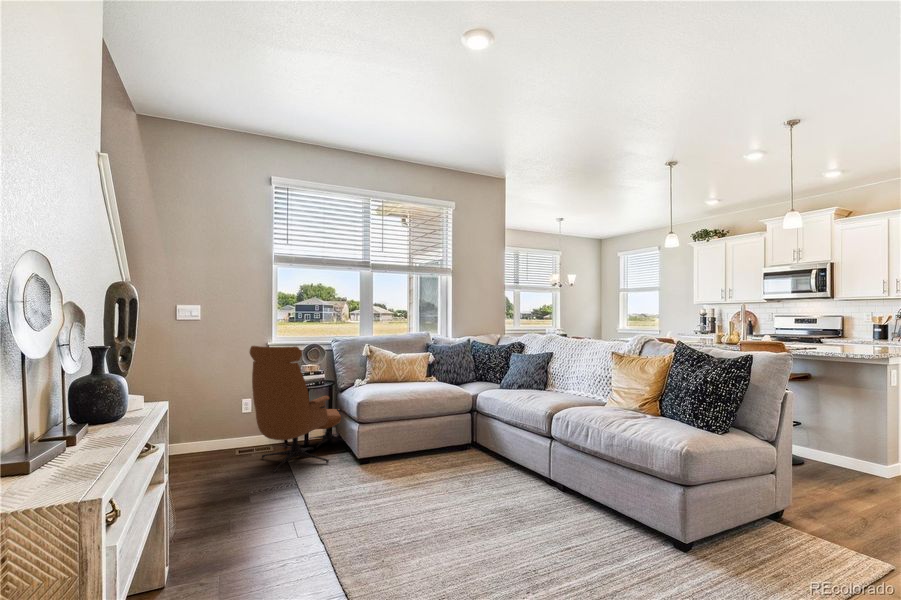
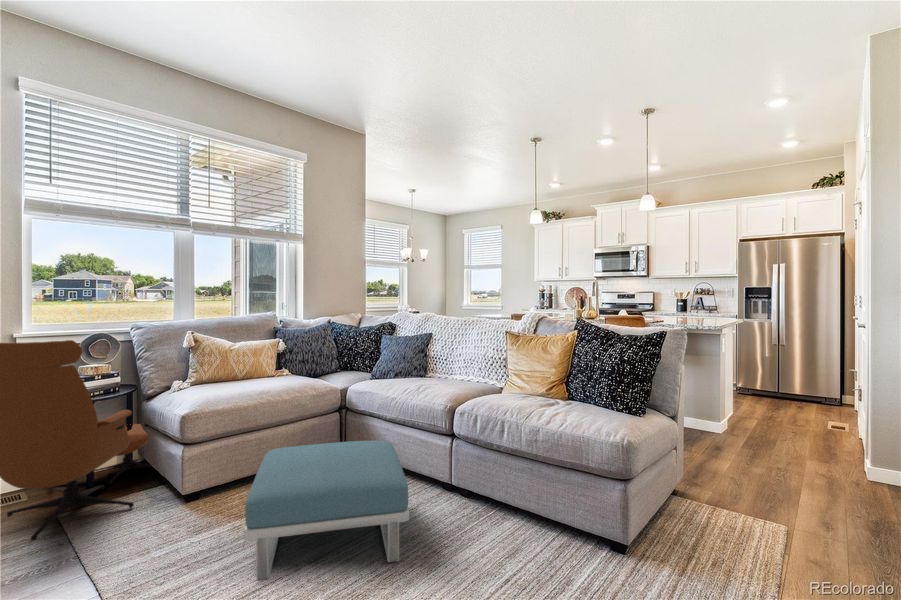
footstool: none [386,432,503,522] -> present [244,440,409,581]

